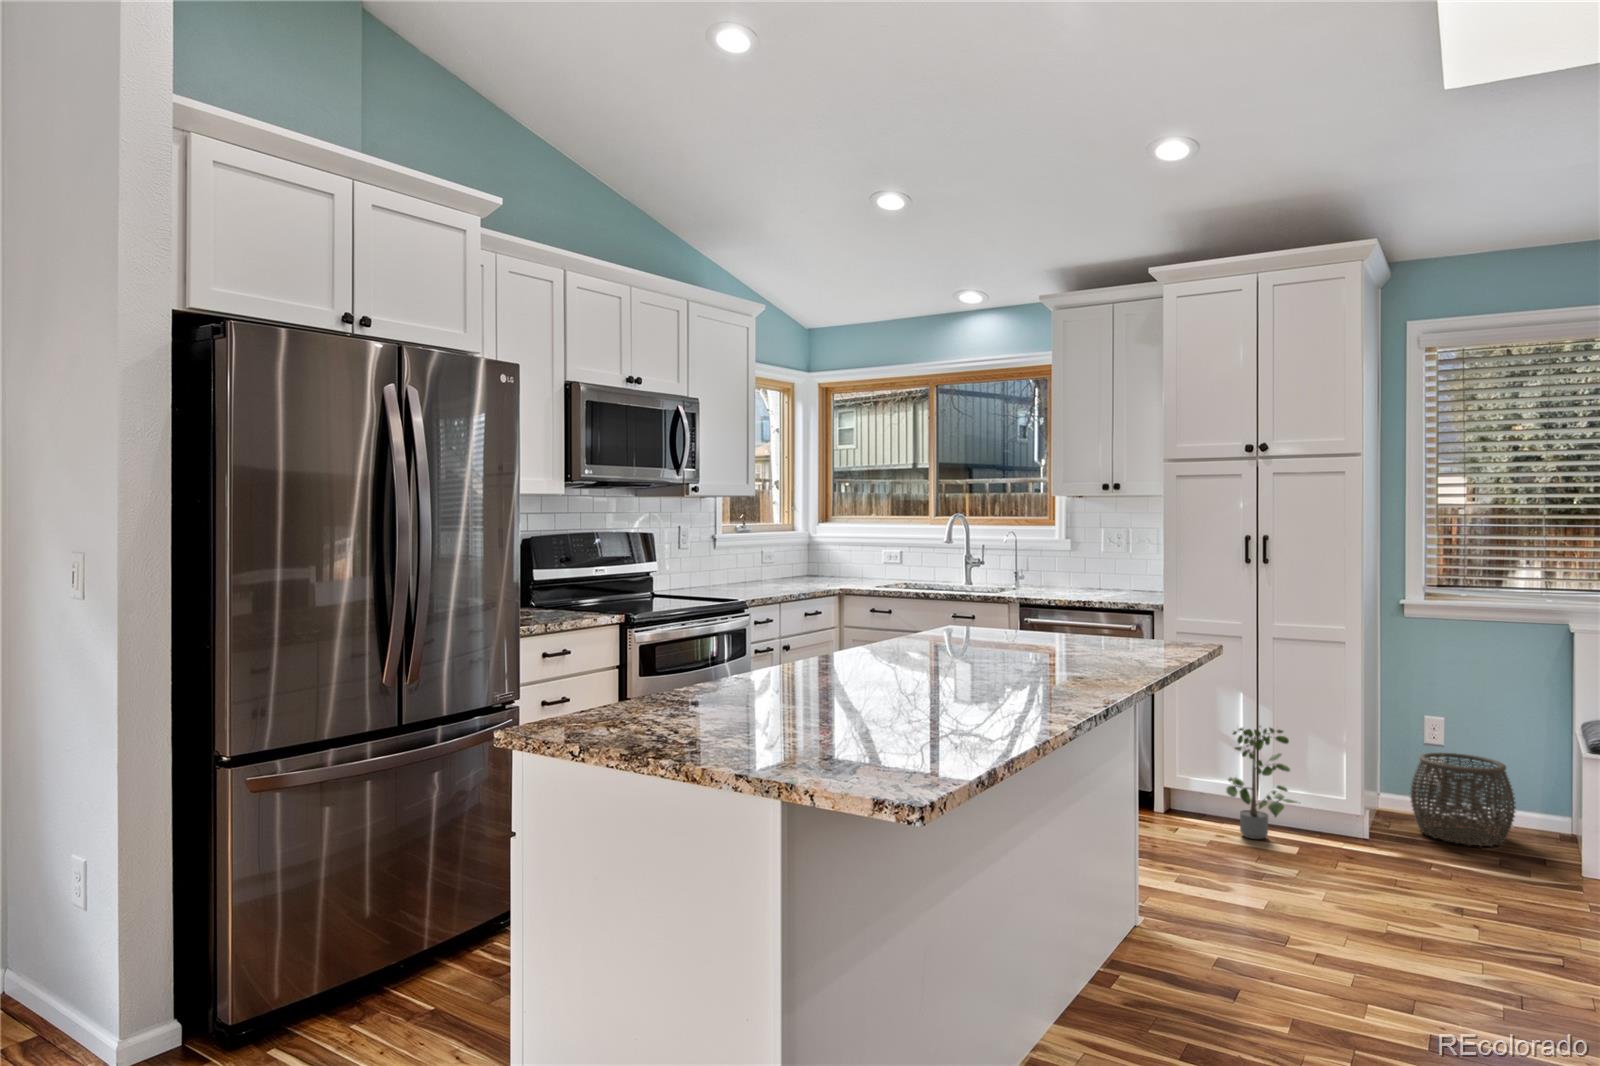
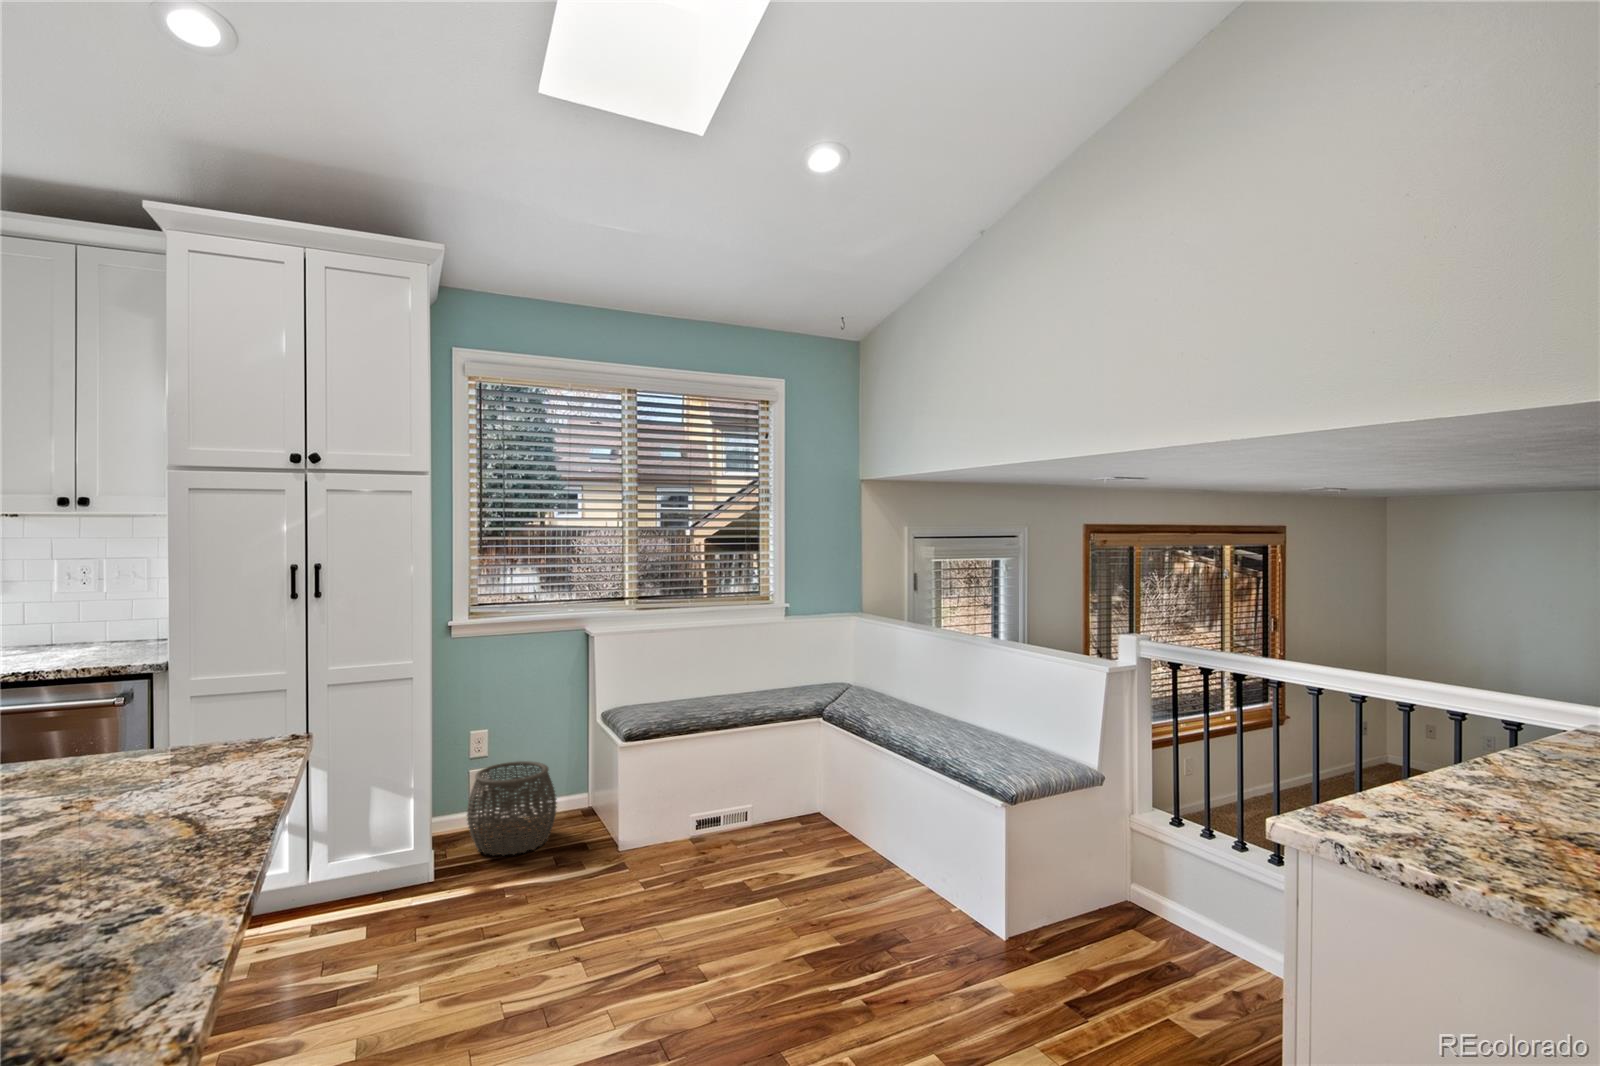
potted plant: present [1226,728,1297,839] -> none [274,790,372,939]

